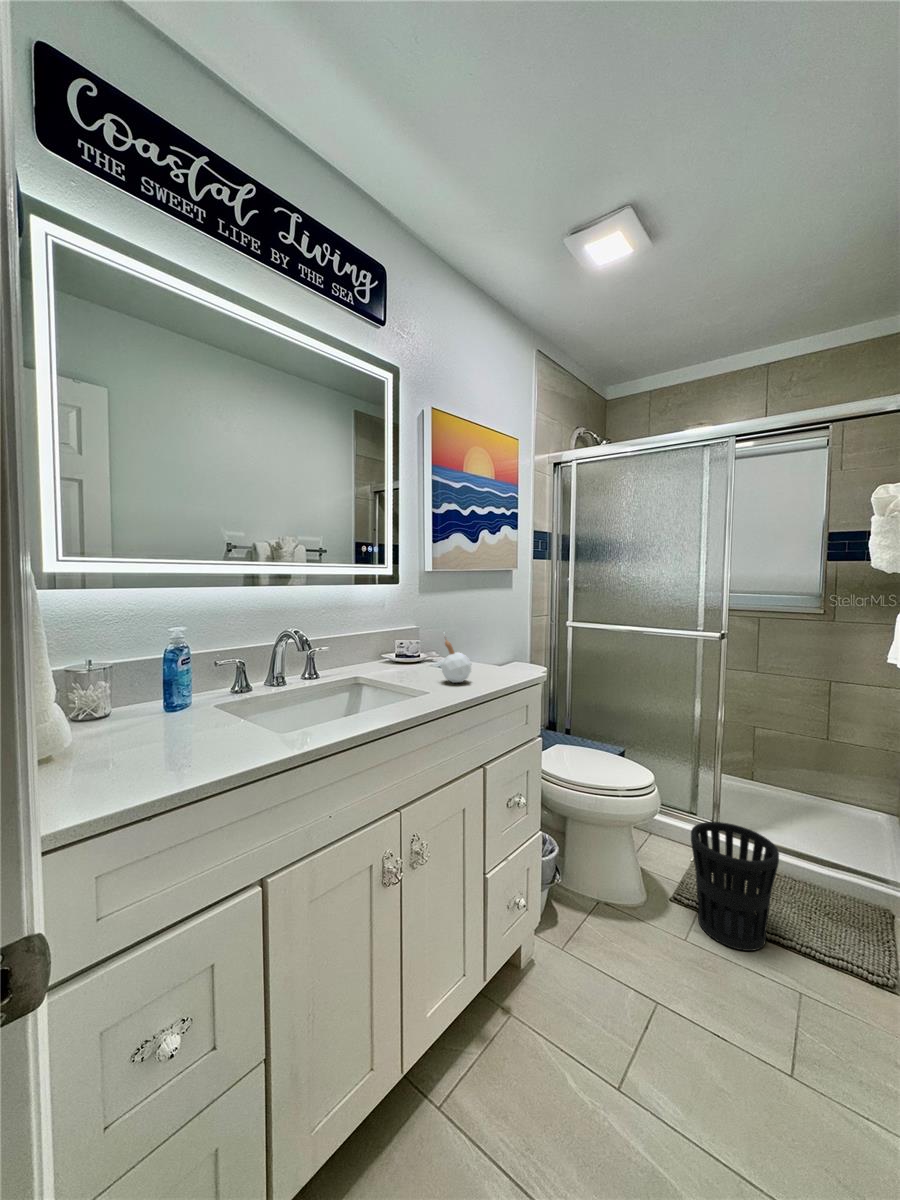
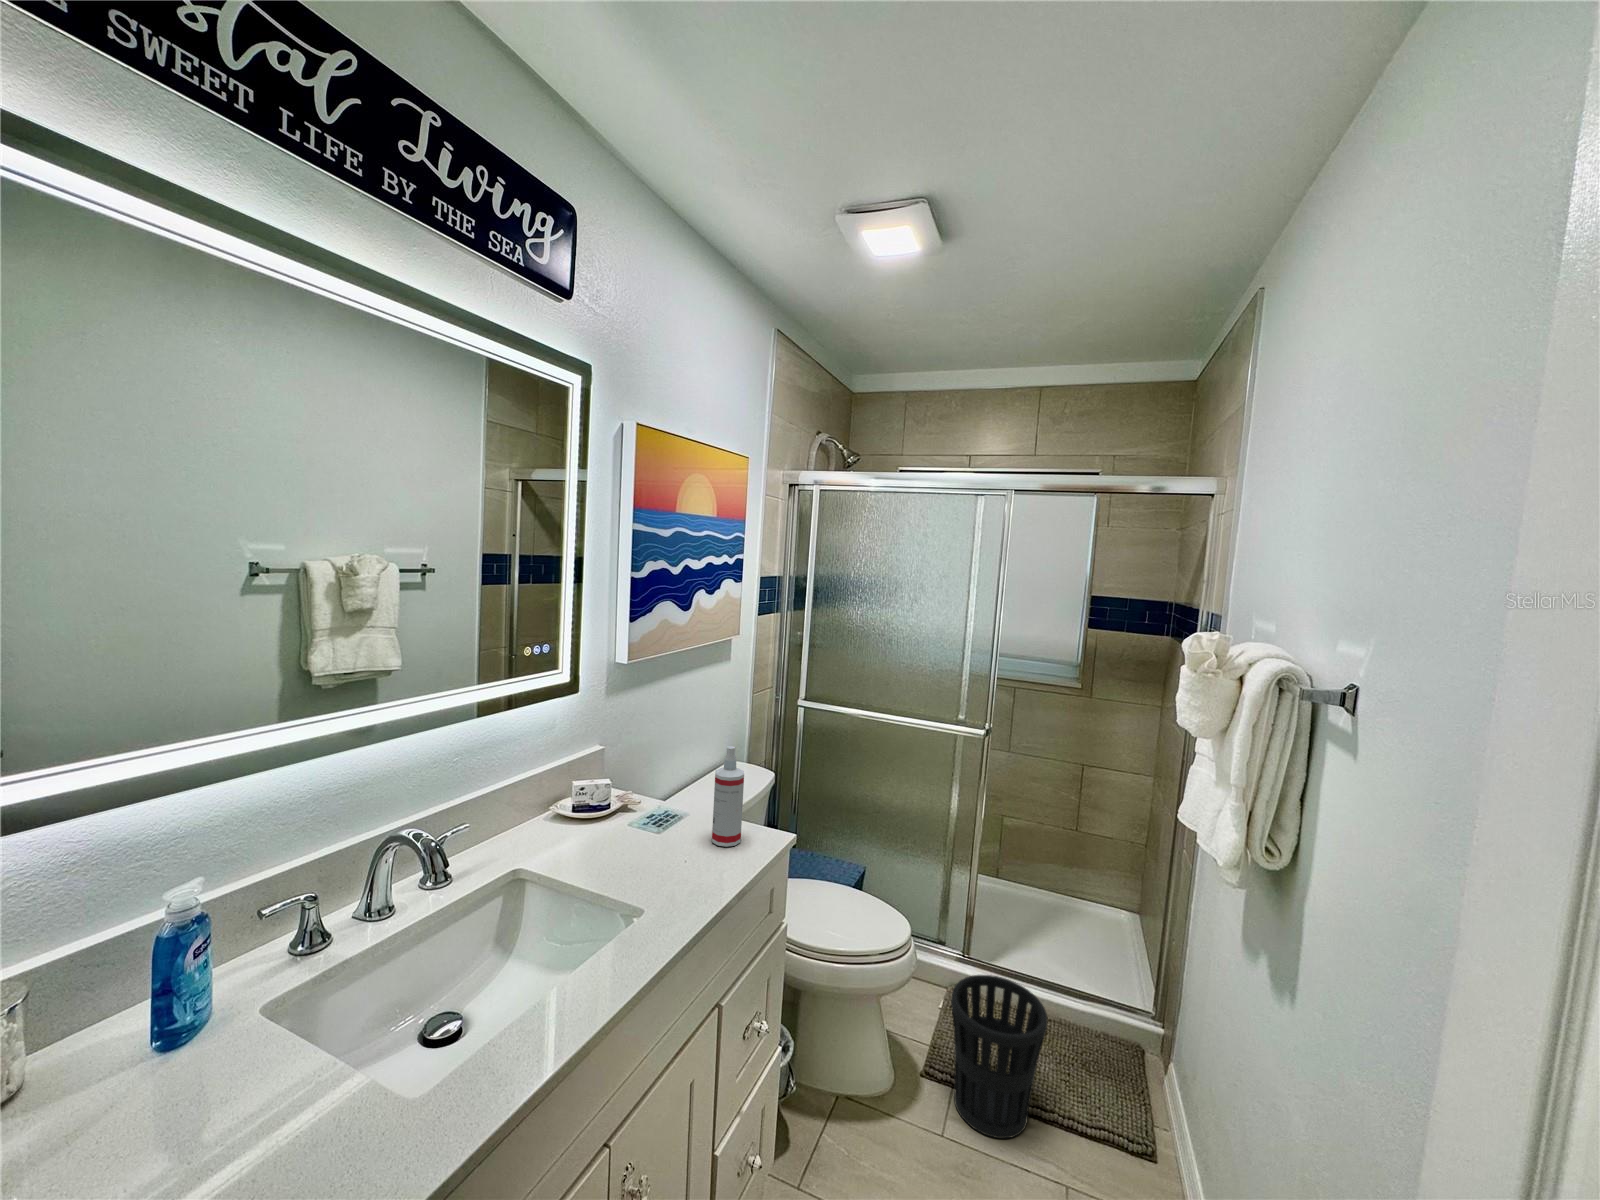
spray bottle: none [484,606,505,675] -> present [712,746,744,847]
candle: present [442,635,471,683] -> none [657,799,702,878]

